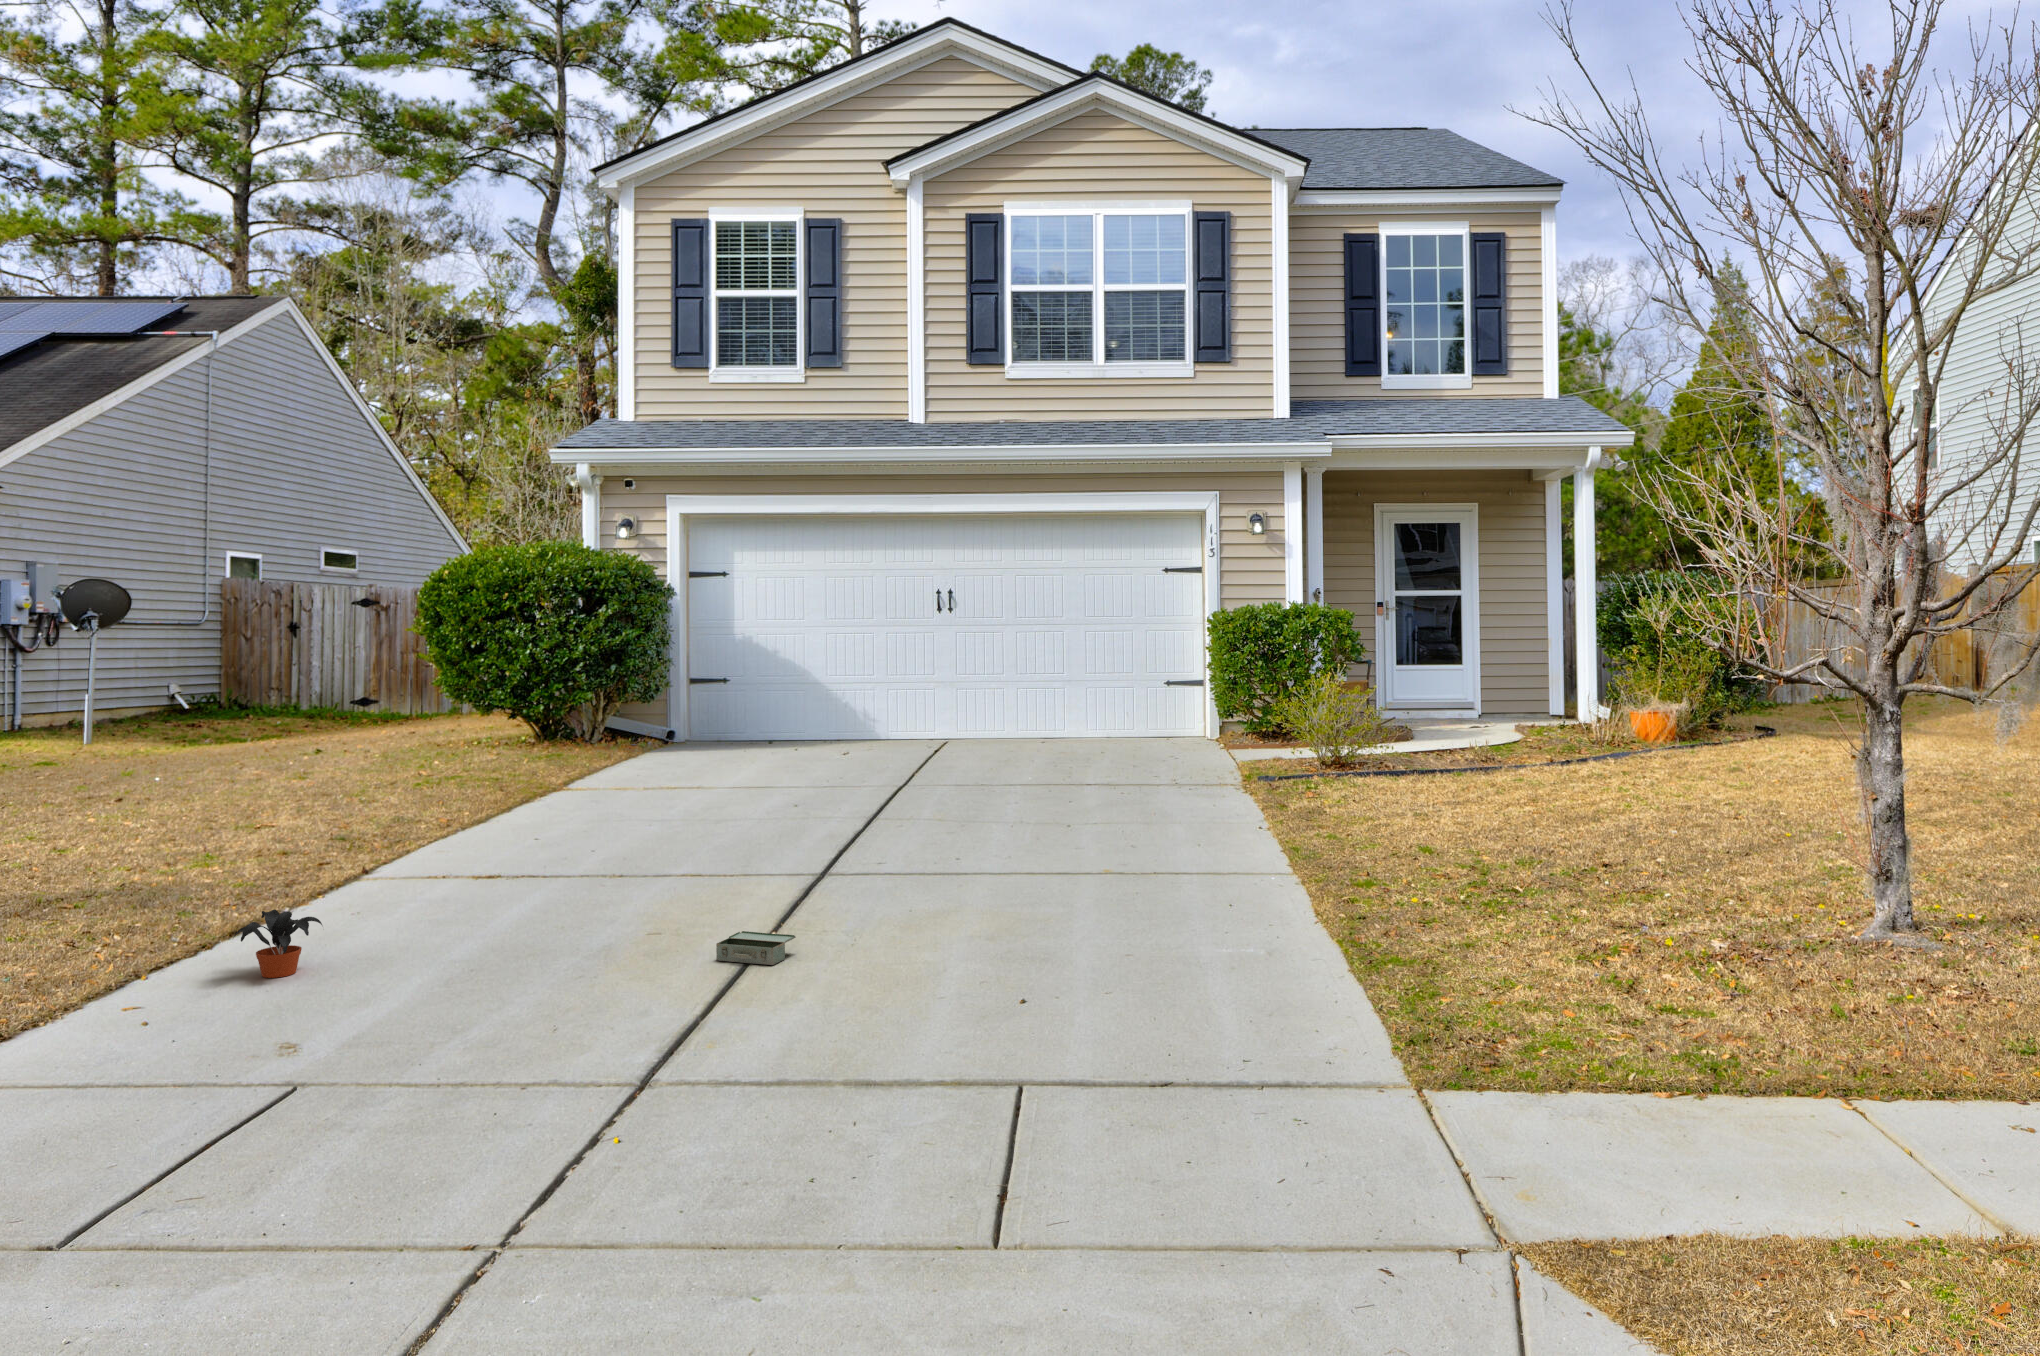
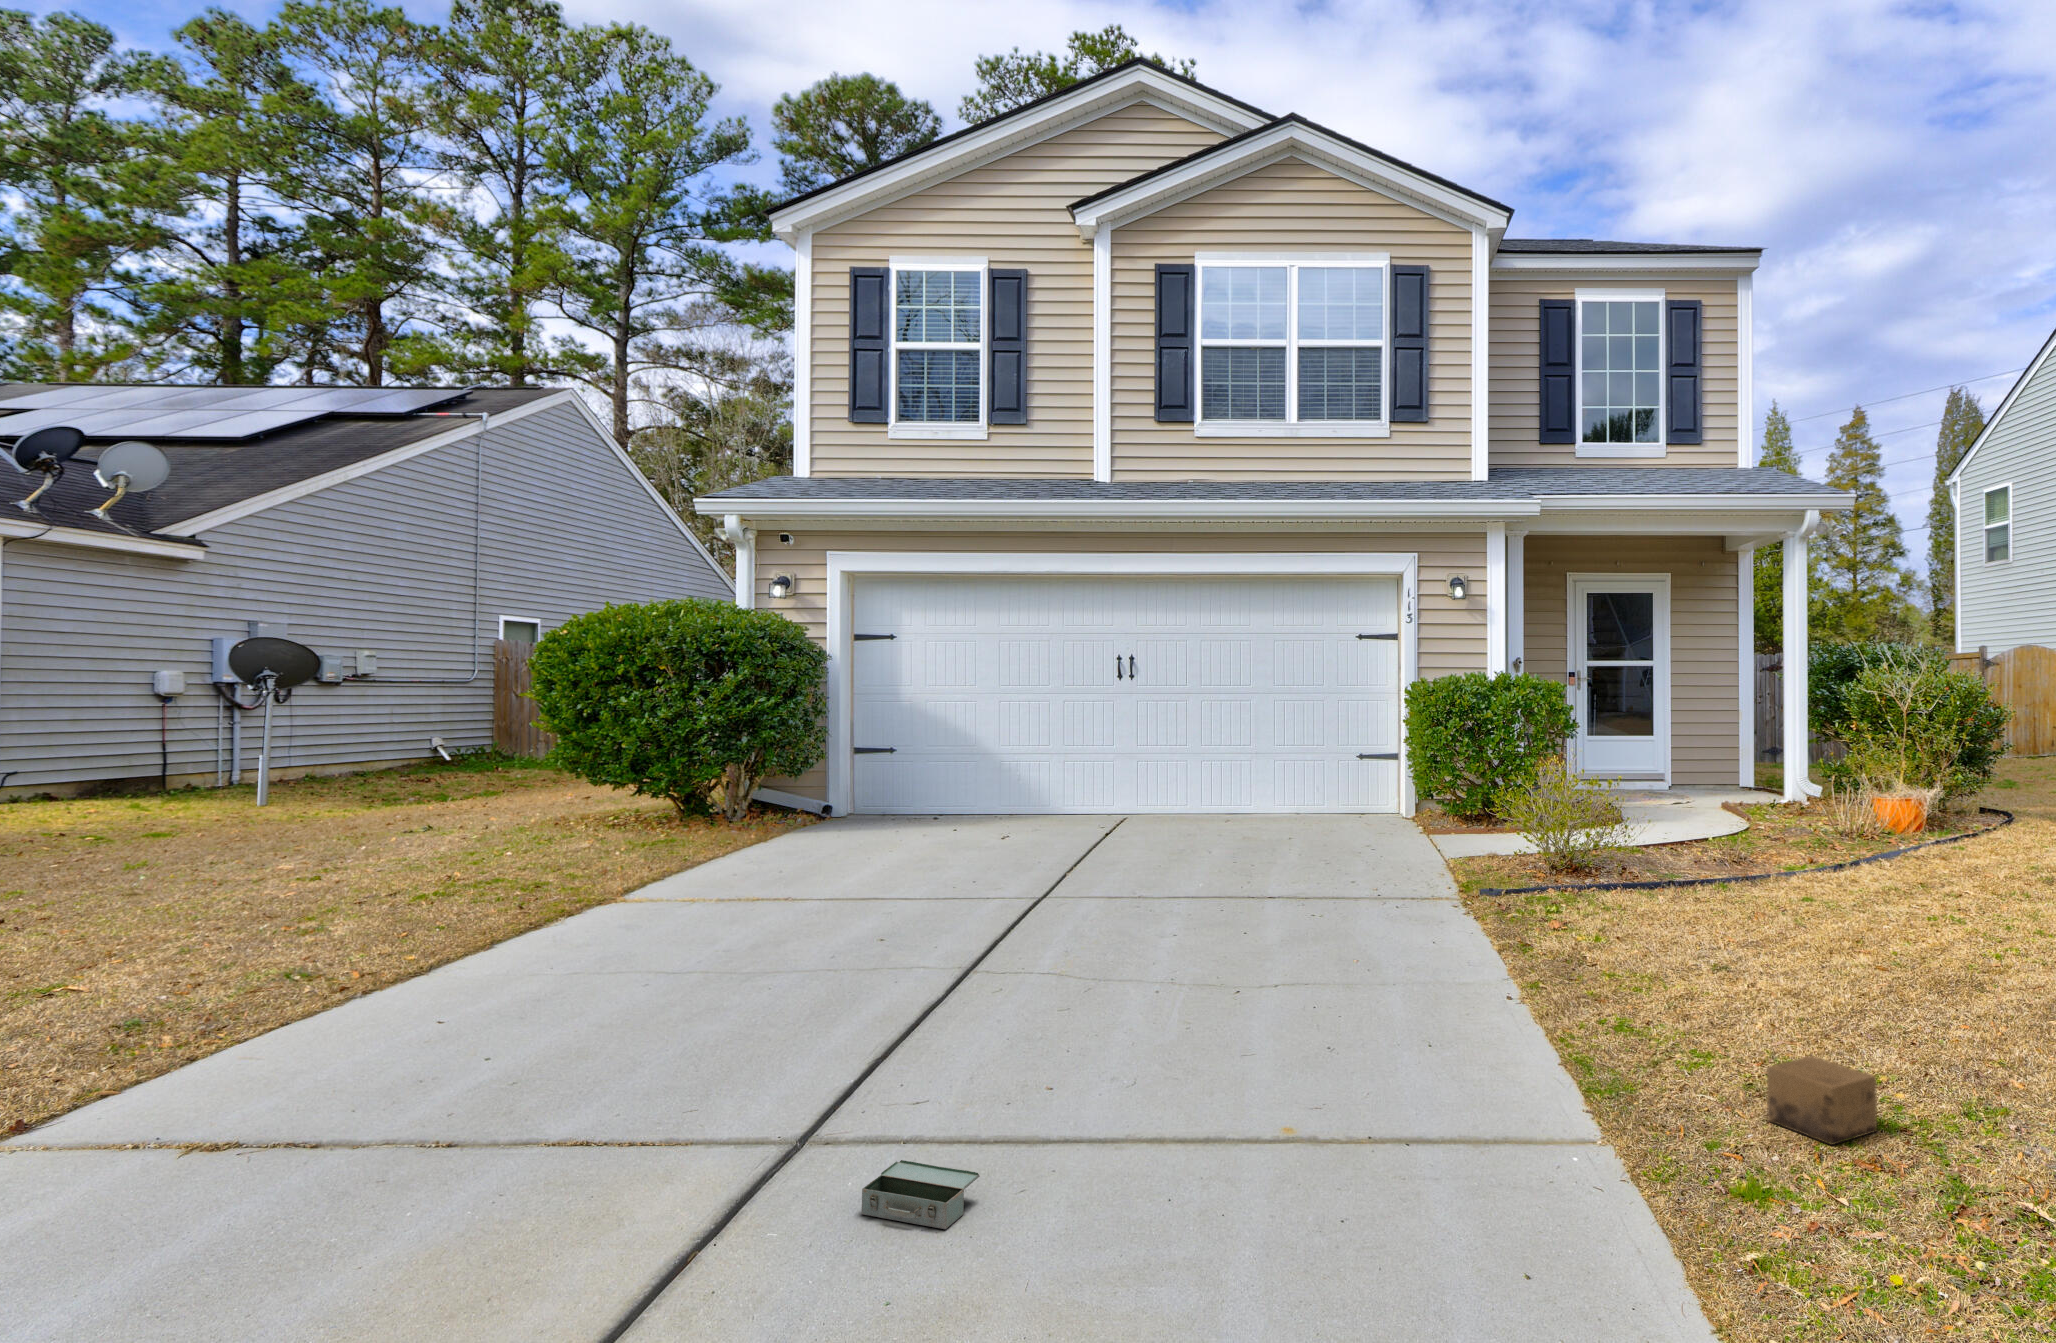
cardboard box: none [1364,865,1438,919] -> present [1767,1056,1877,1145]
potted plant: present [235,909,322,978] -> none [132,1122,282,1237]

